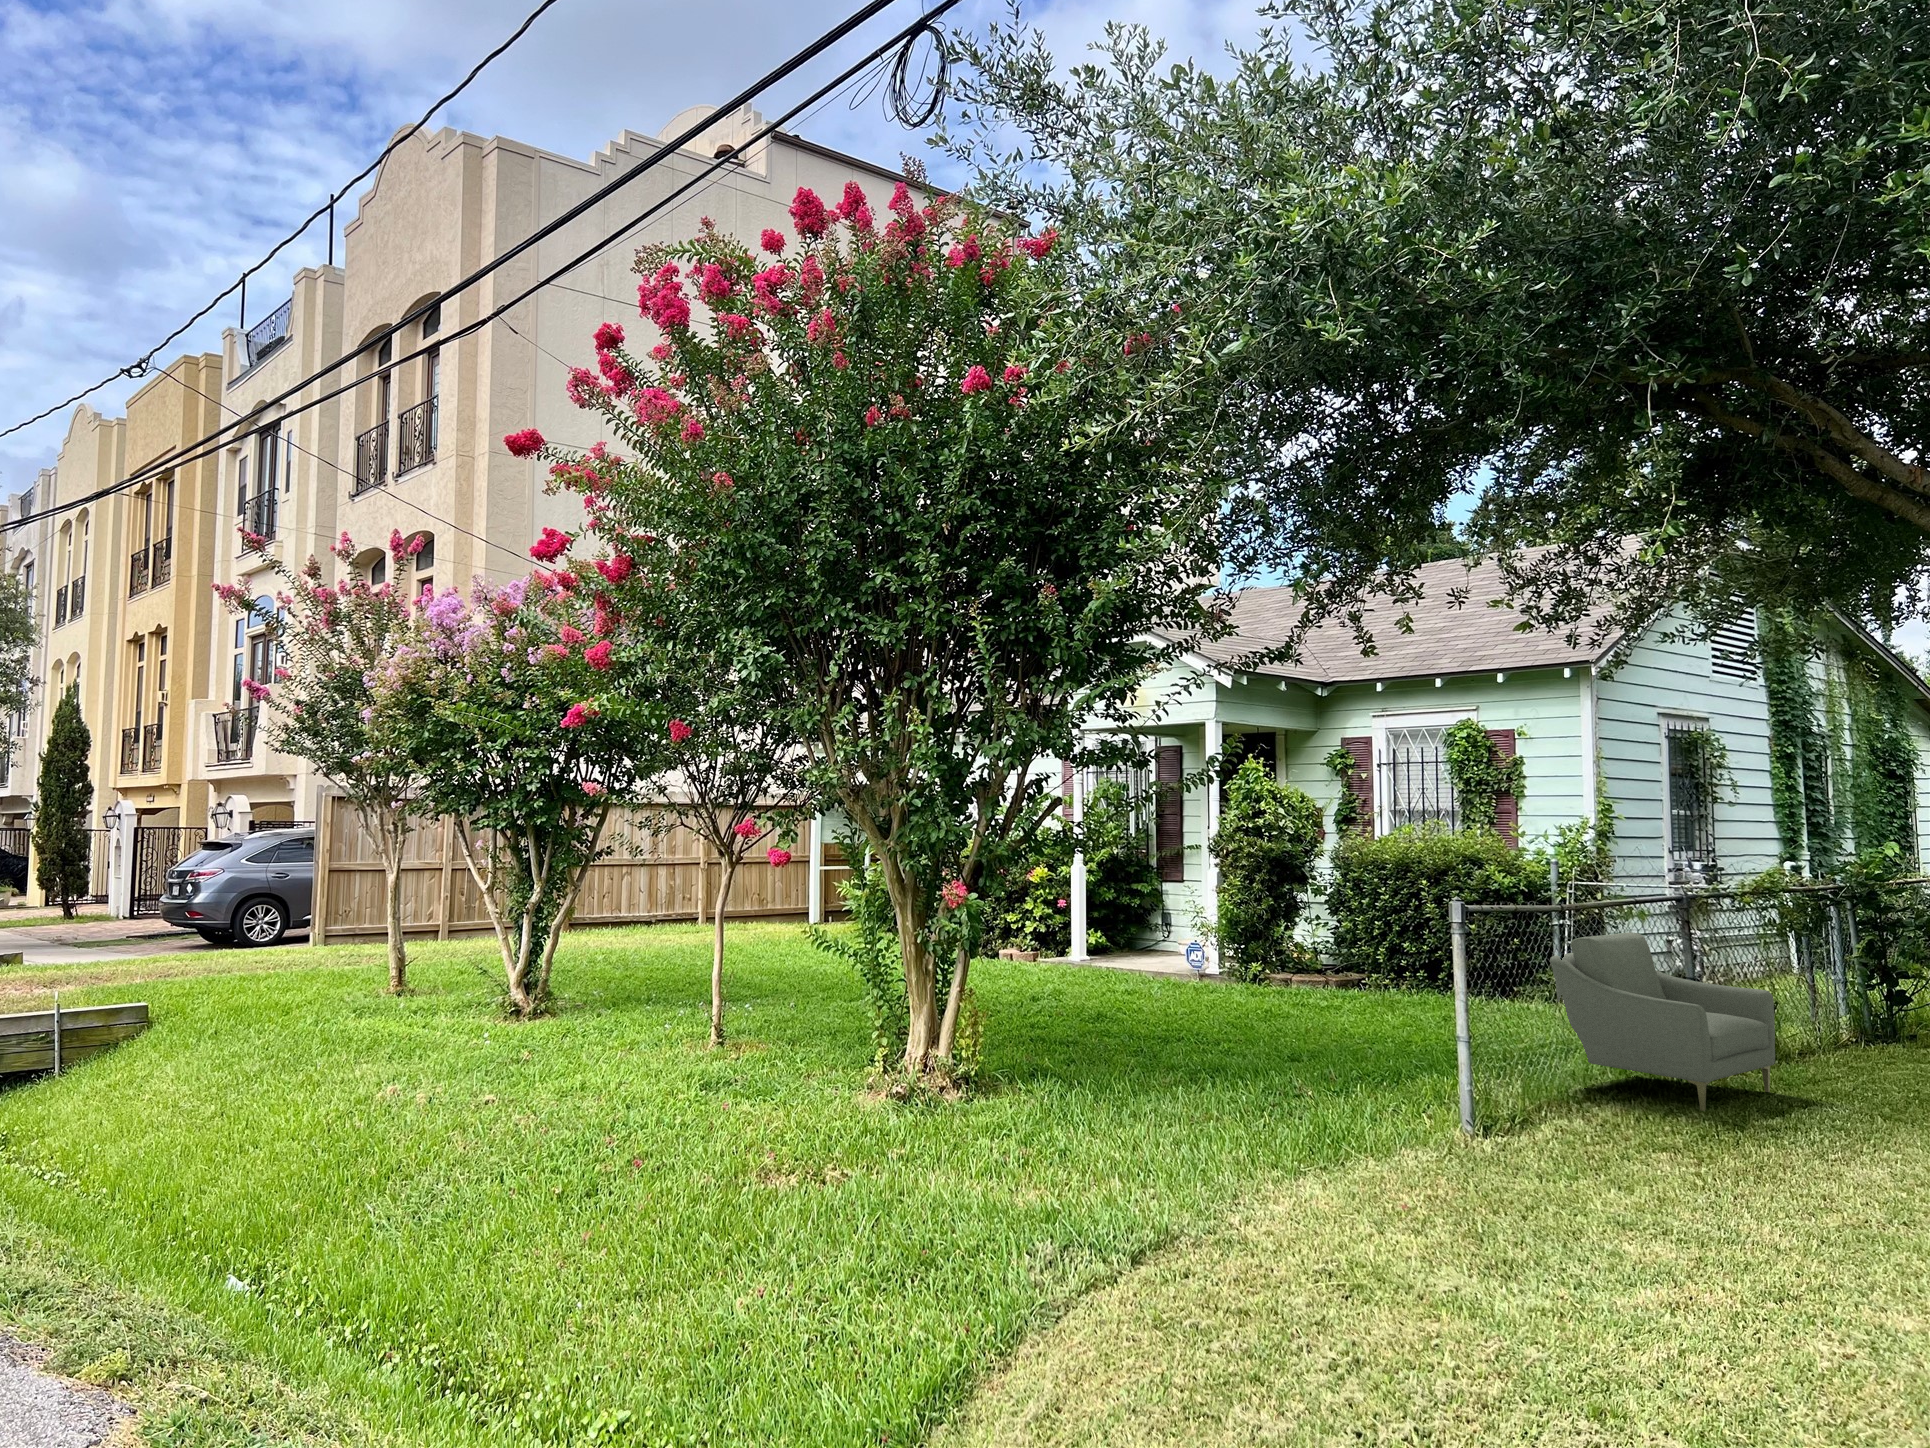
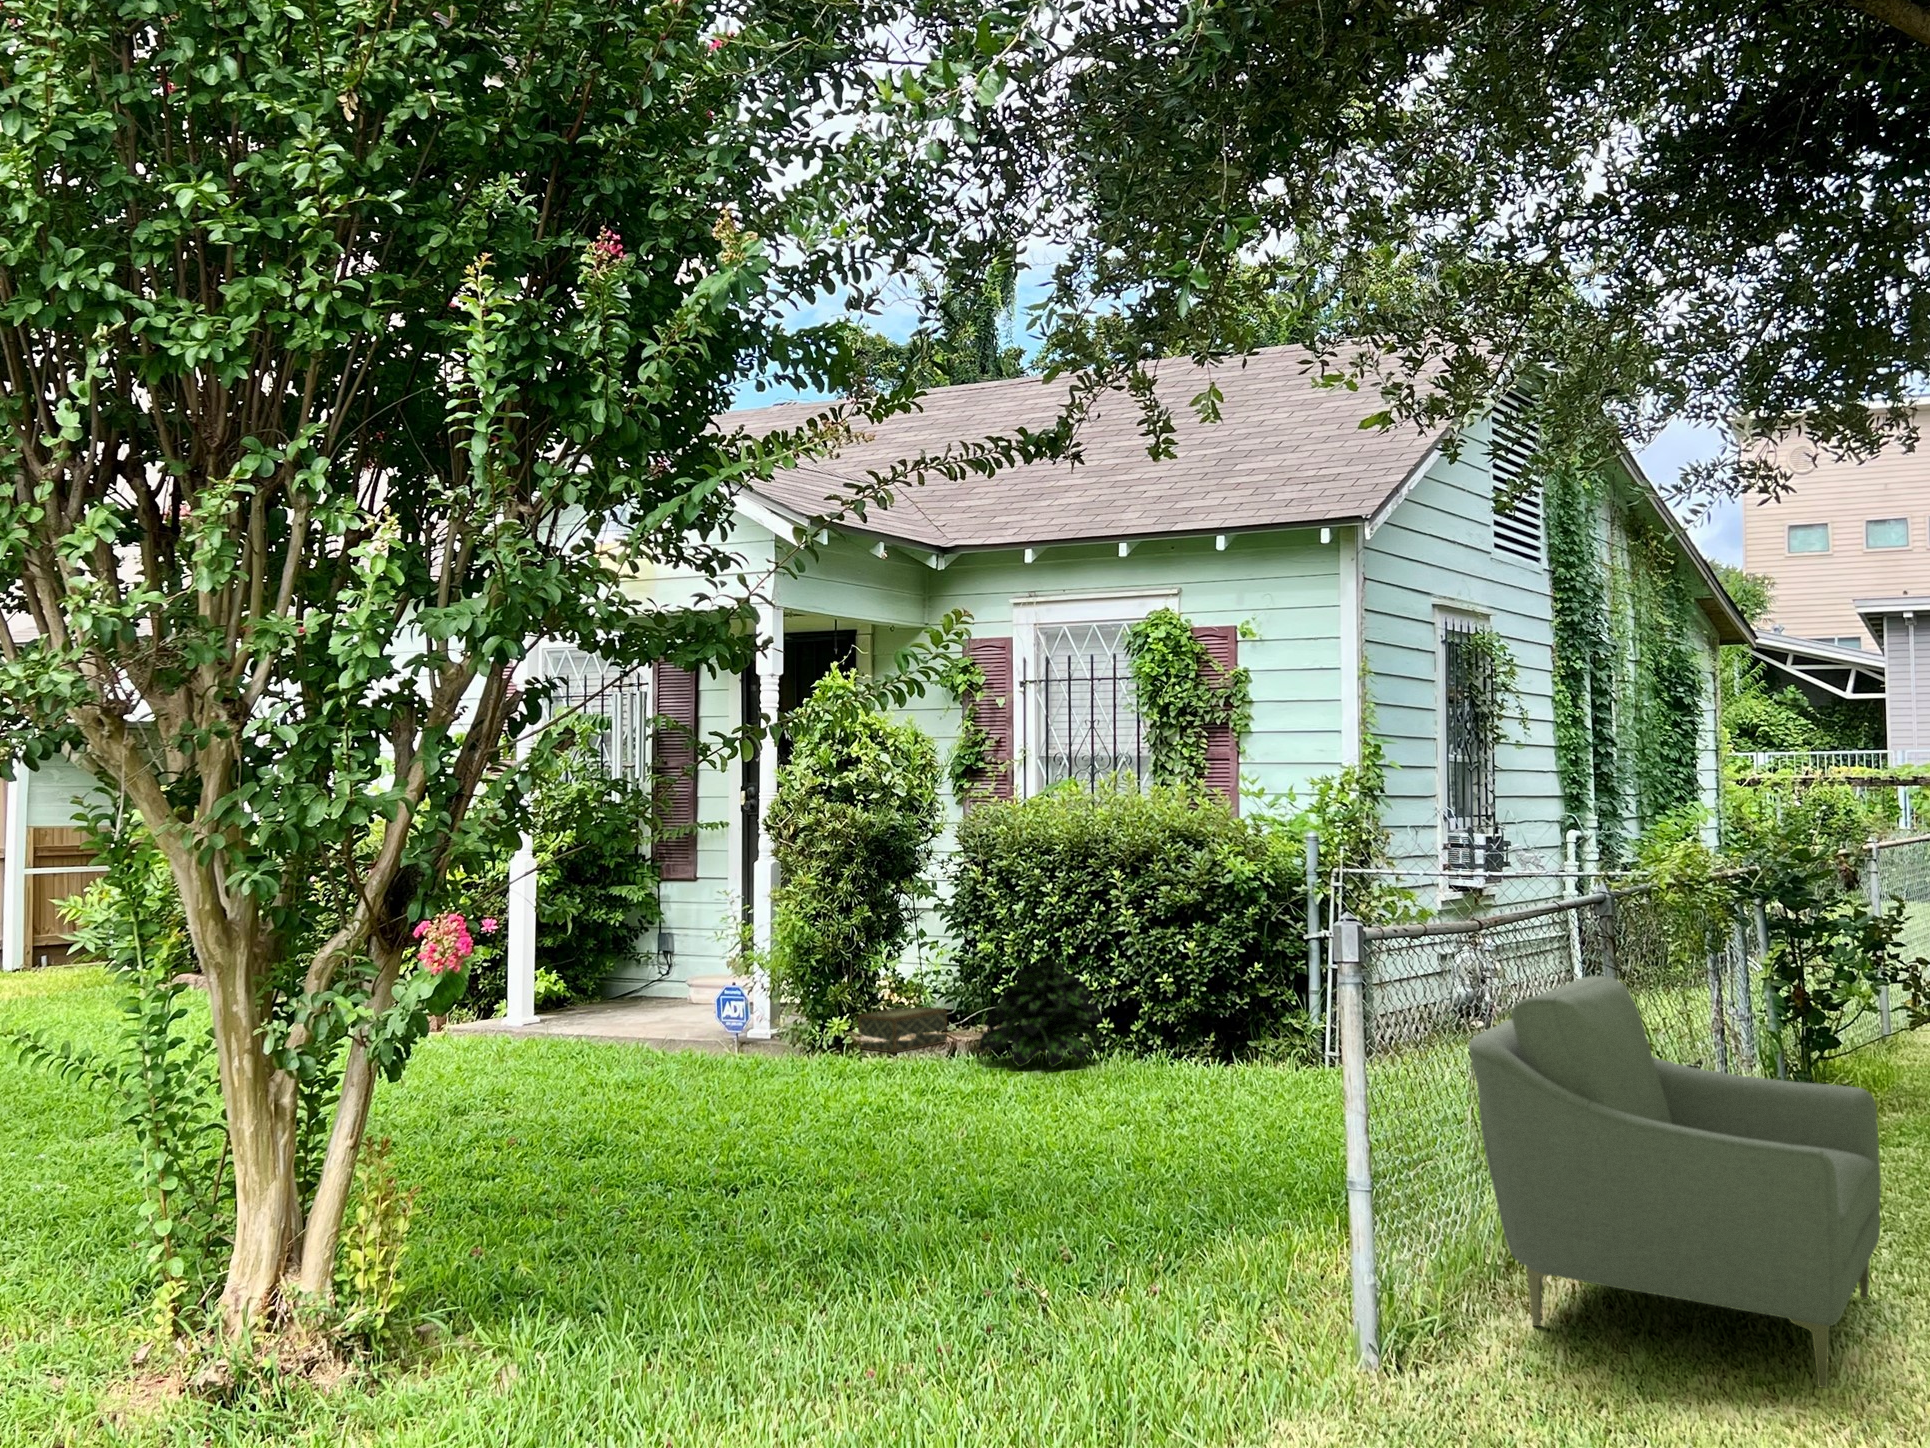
potted plant: none [1344,931,1419,992] -> present [980,961,1102,1068]
woven basket: none [1273,957,1327,982] -> present [858,1006,947,1053]

